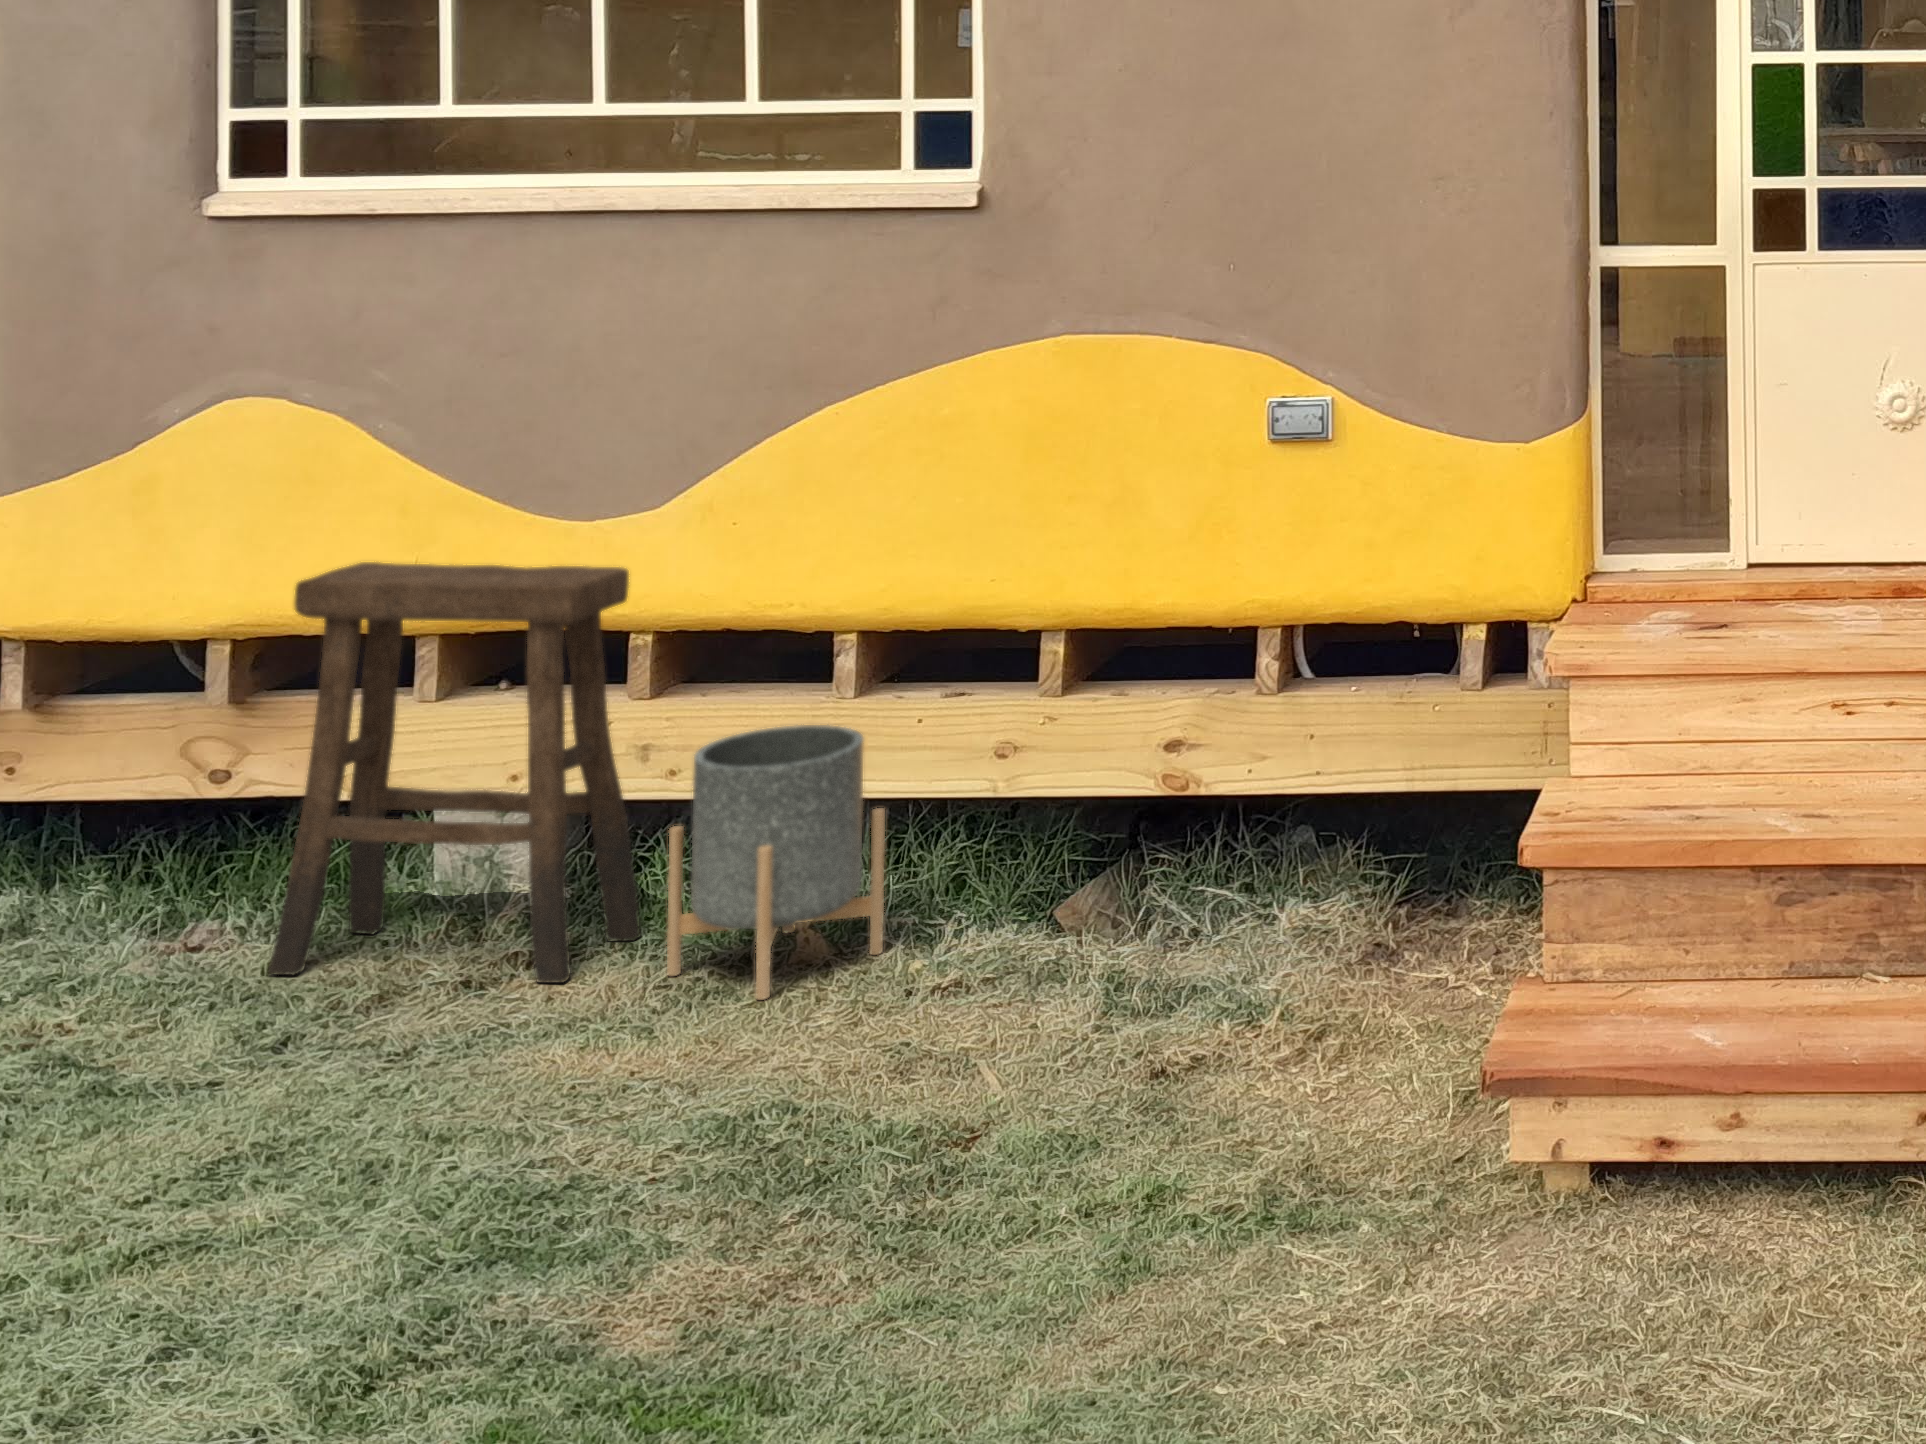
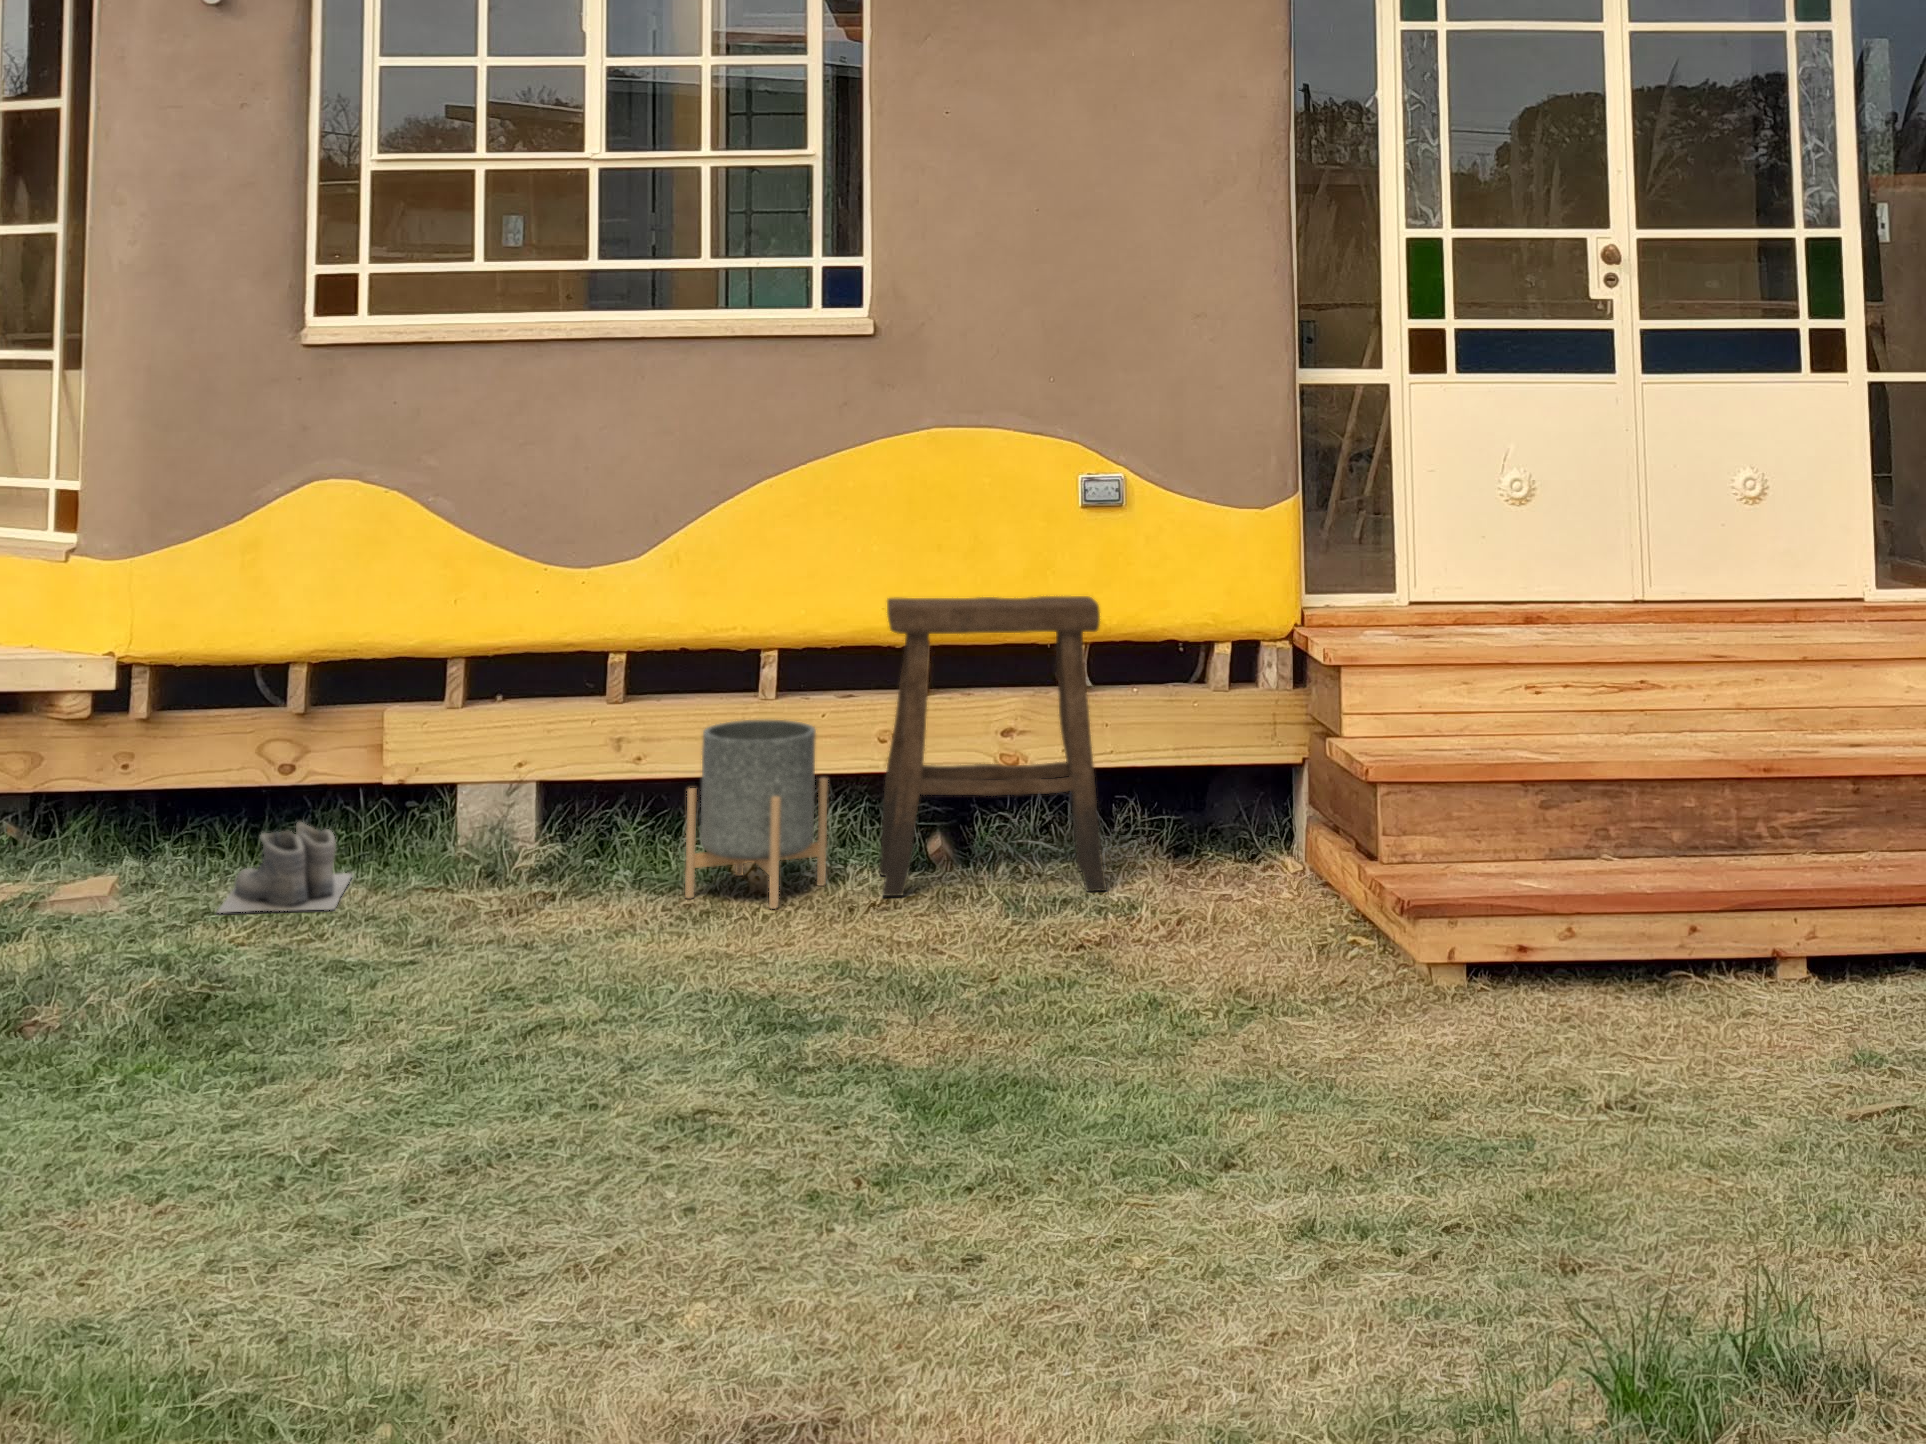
stool: present [268,562,640,983] -> present [880,596,1107,896]
boots: none [22,858,290,990] -> present [218,822,353,913]

